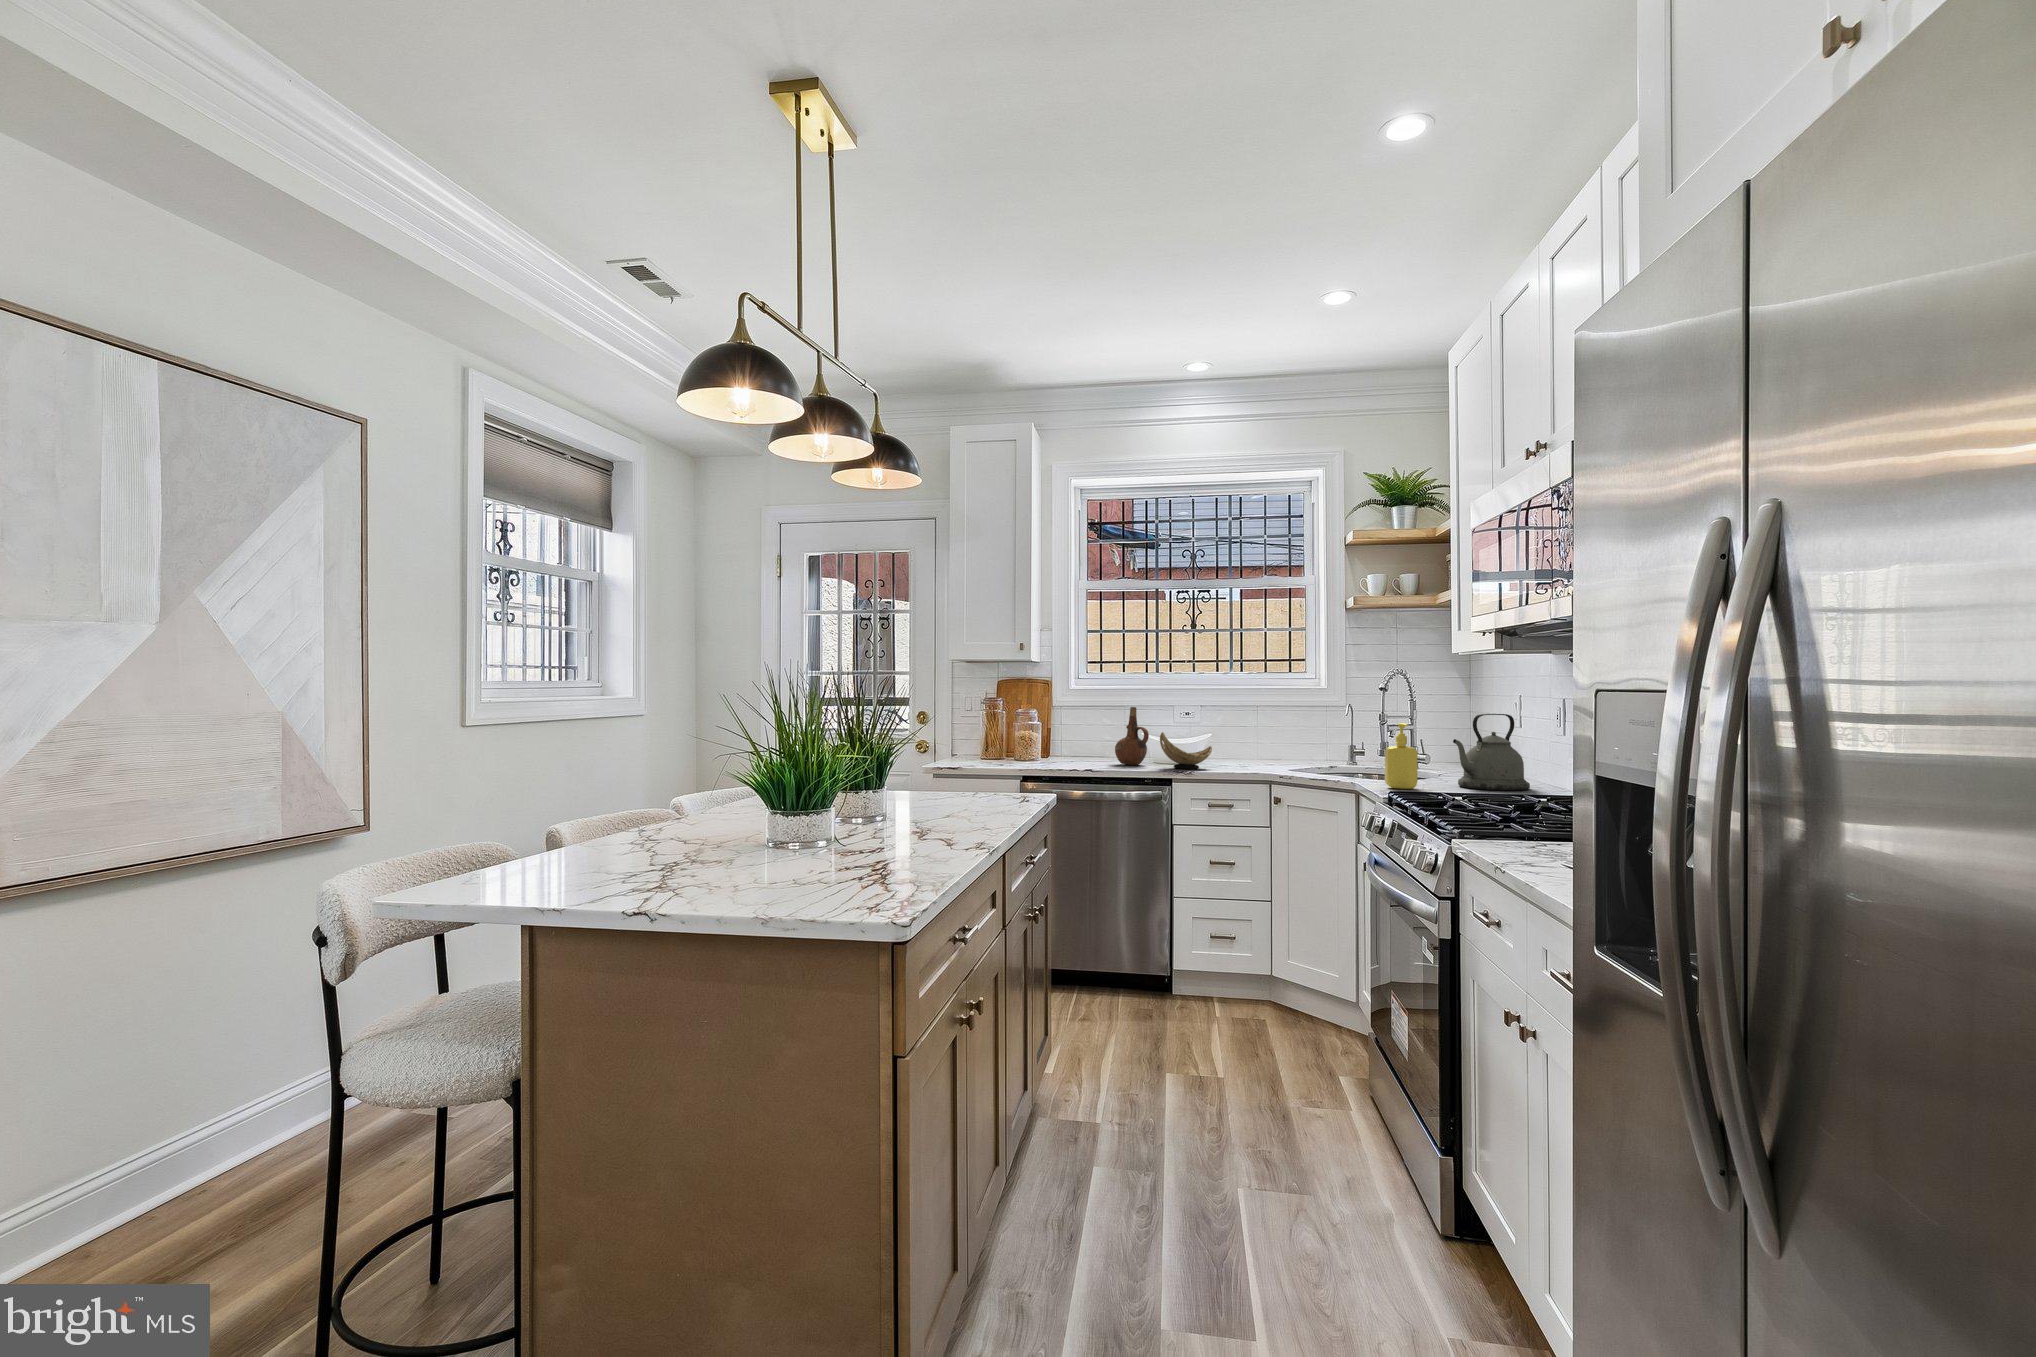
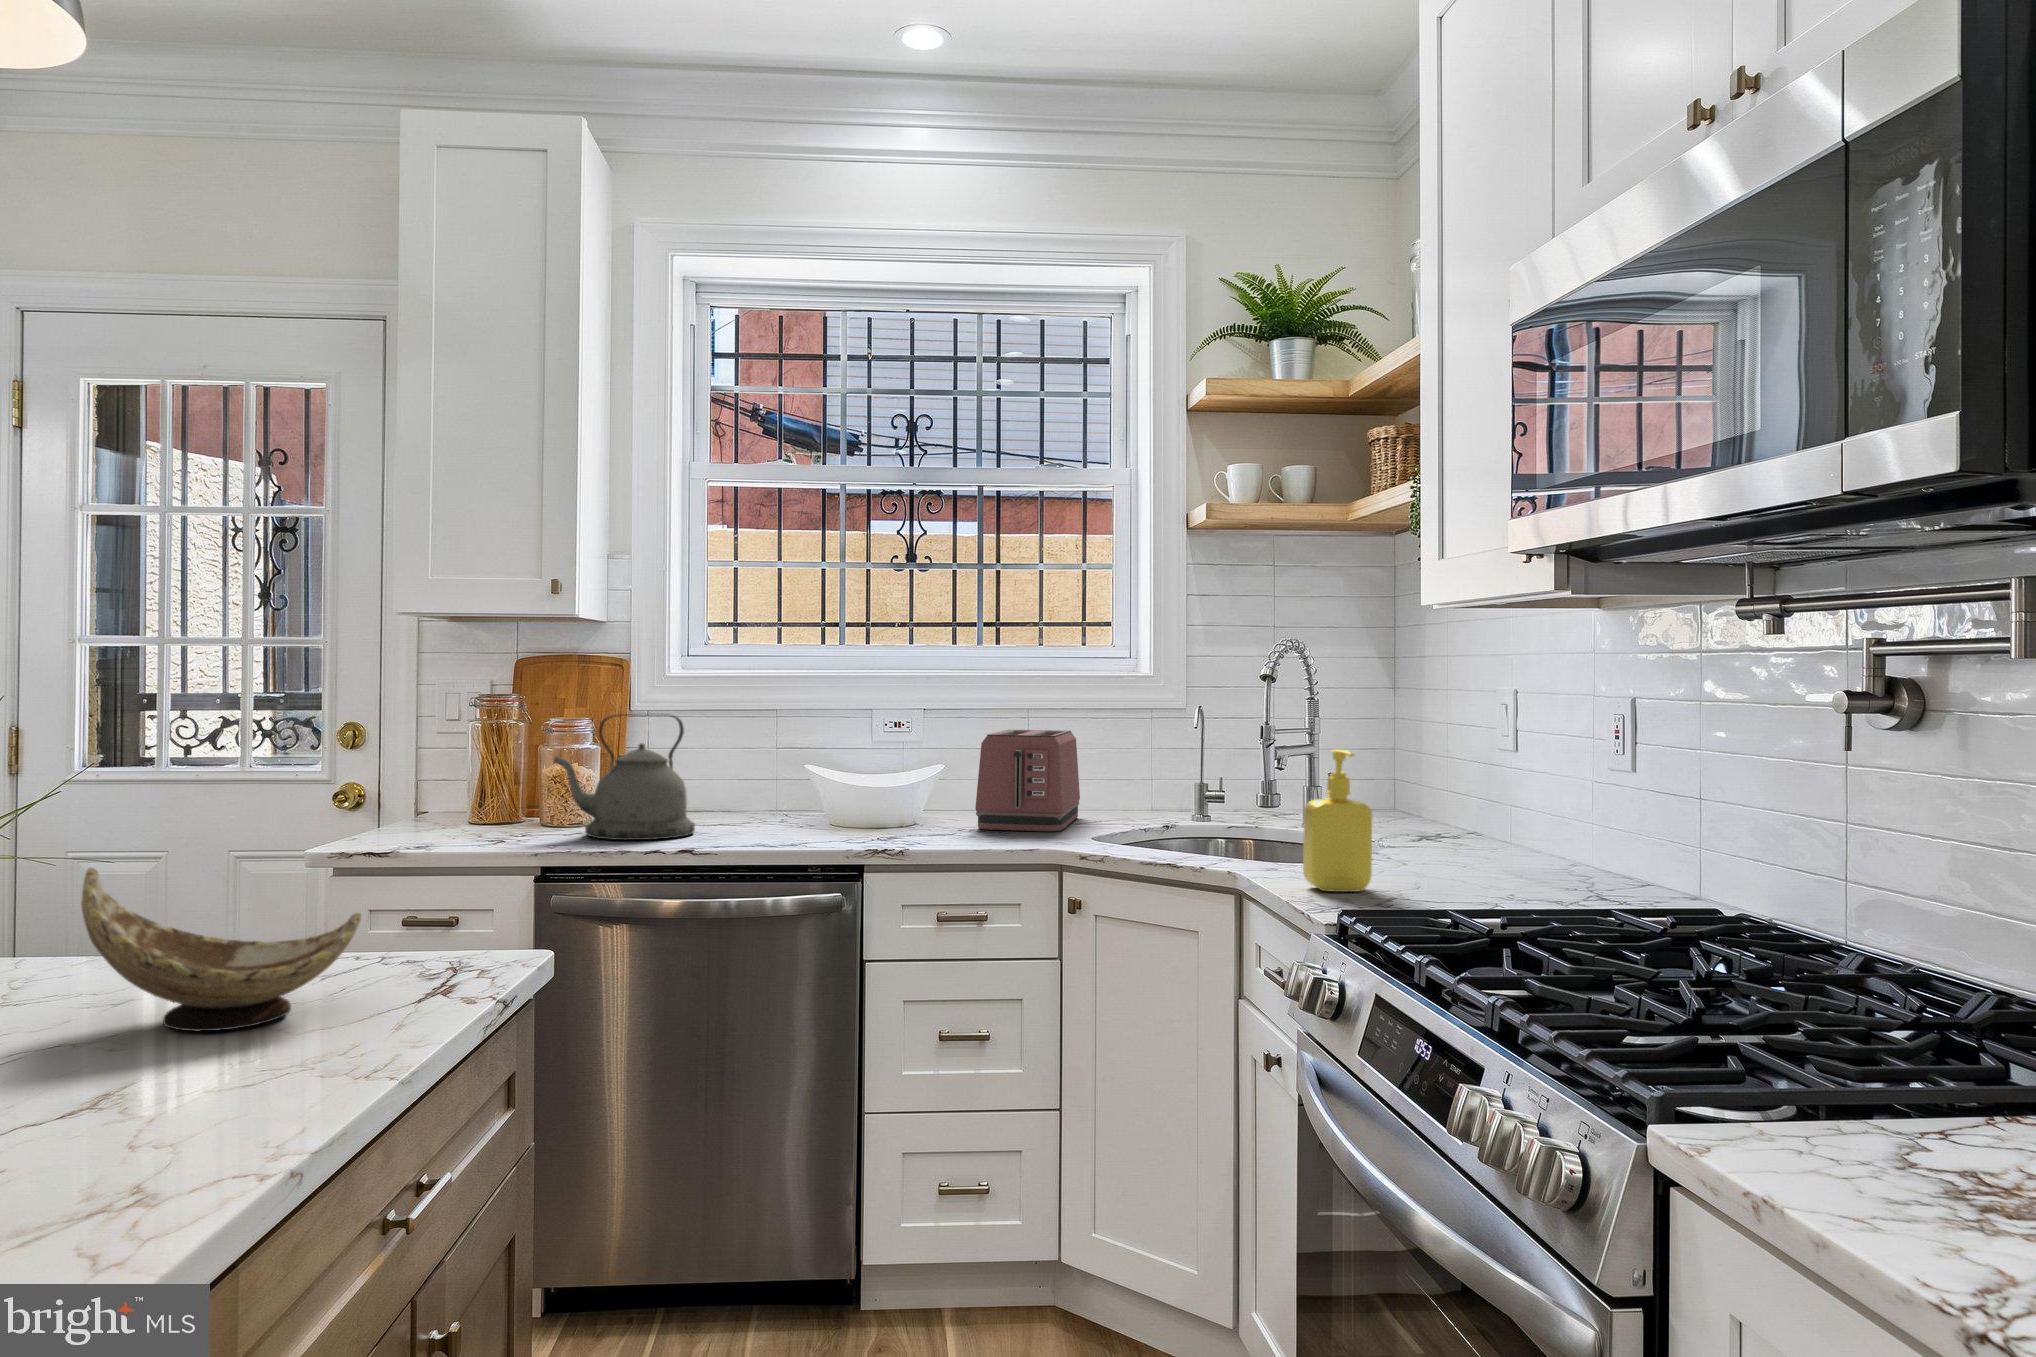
ceramic pitcher: present [1115,707,1149,765] -> none [749,714,818,832]
kettle: present [1453,714,1530,791] -> present [554,714,695,840]
toaster: none [1228,716,1284,767] -> present [975,730,1080,832]
decorative bowl: present [1160,732,1212,769] -> present [81,868,361,1031]

